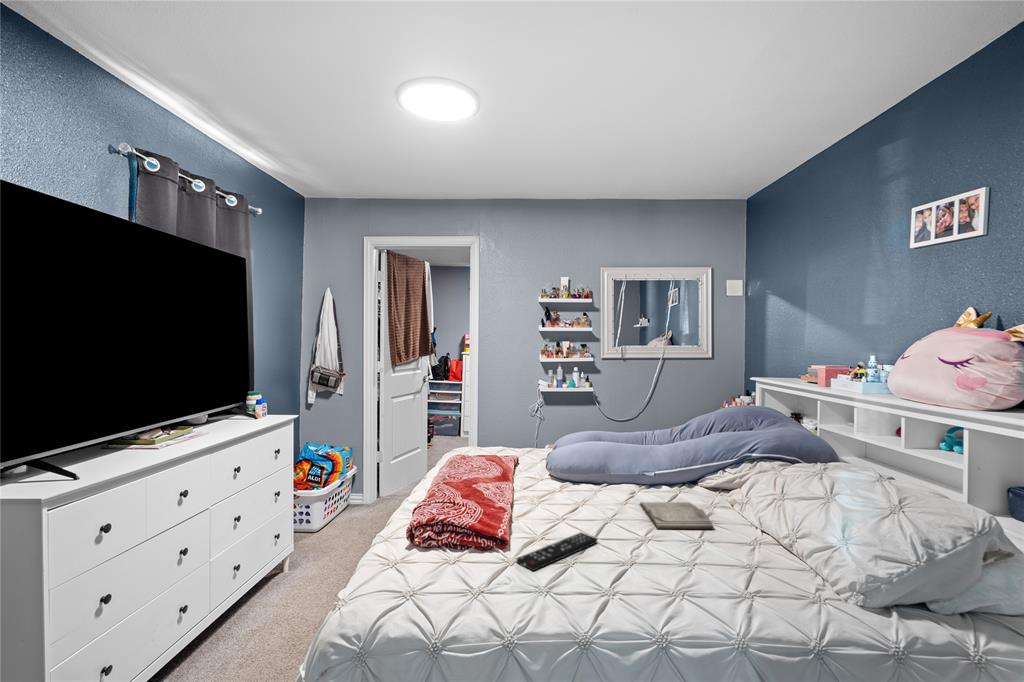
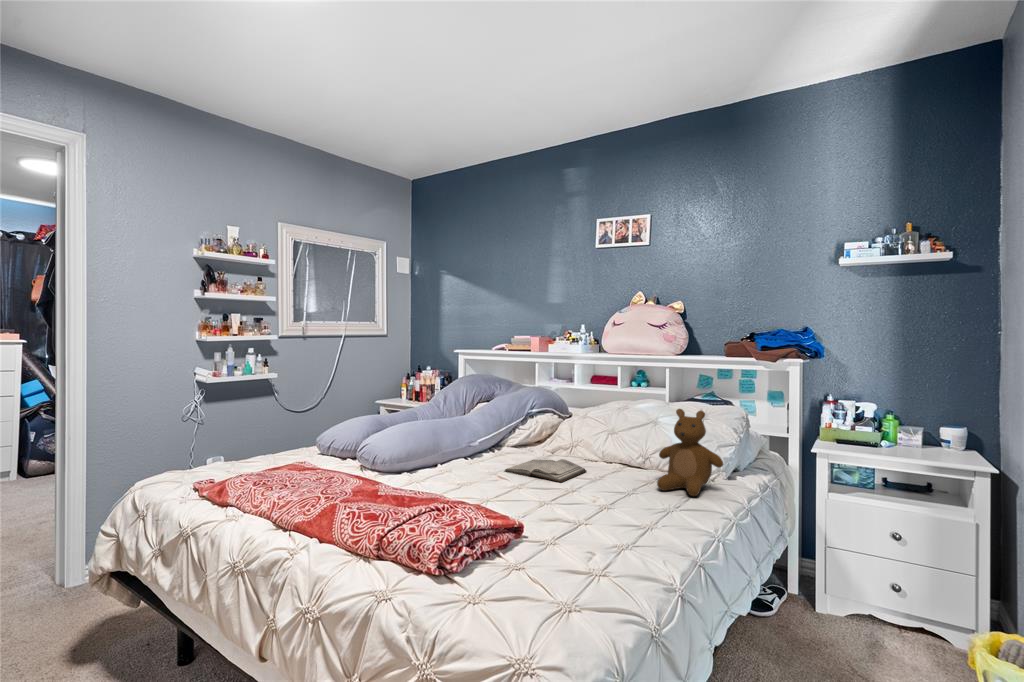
teddy bear: none [731,481,817,596] -> present [657,409,723,496]
remote control: present [517,533,597,571] -> none [536,500,581,542]

